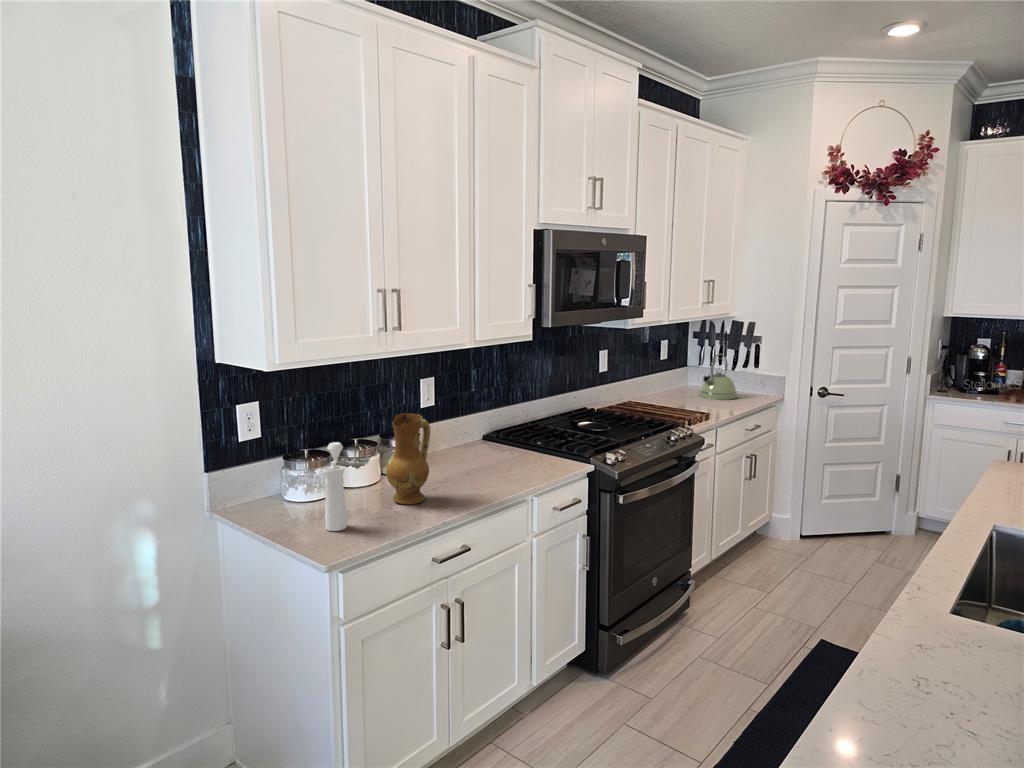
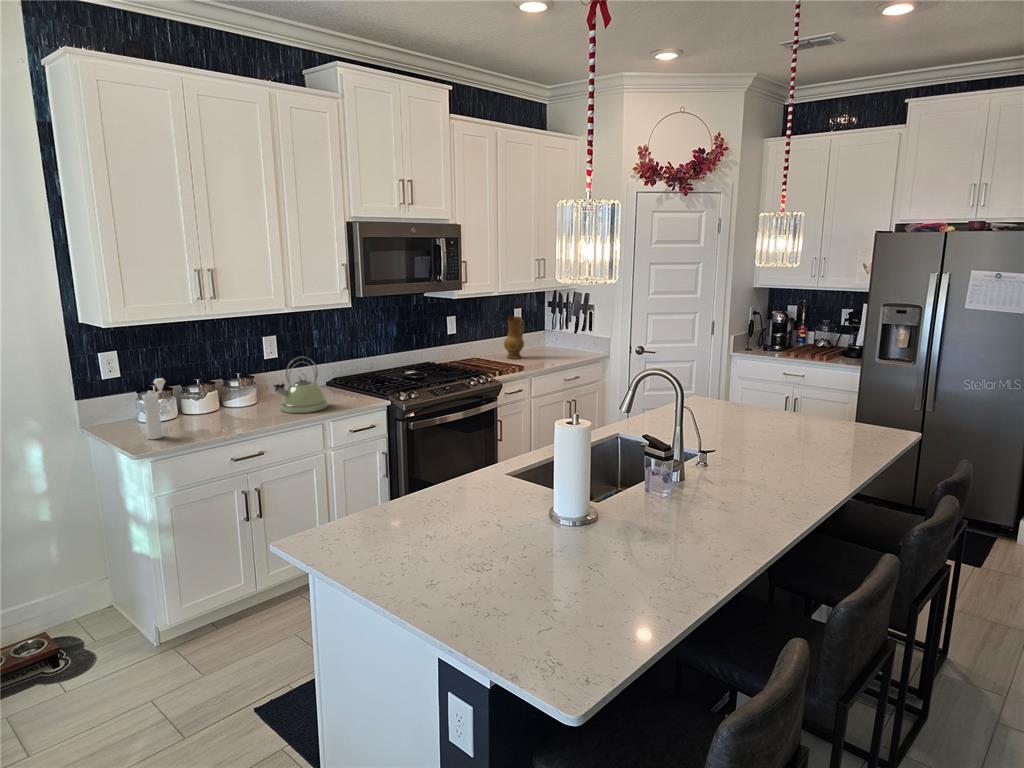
kettle: present [699,354,737,400] -> present [273,357,328,413]
ceramic jug: present [386,413,431,505] -> present [504,316,524,359]

